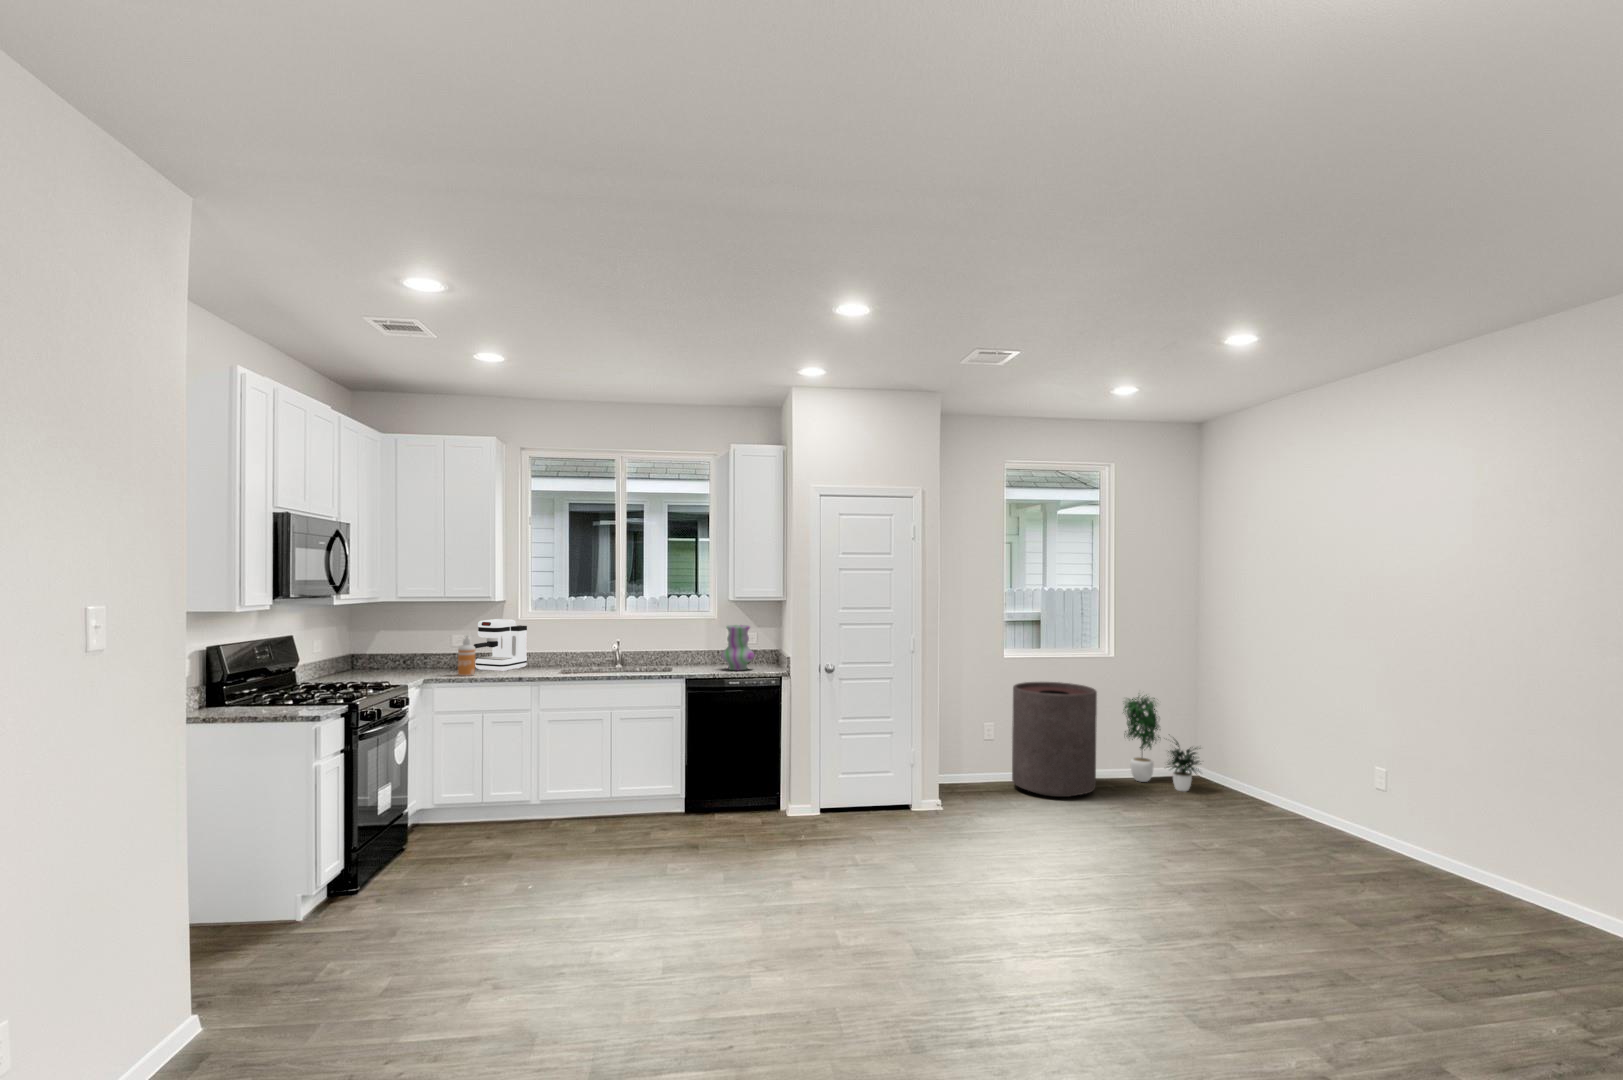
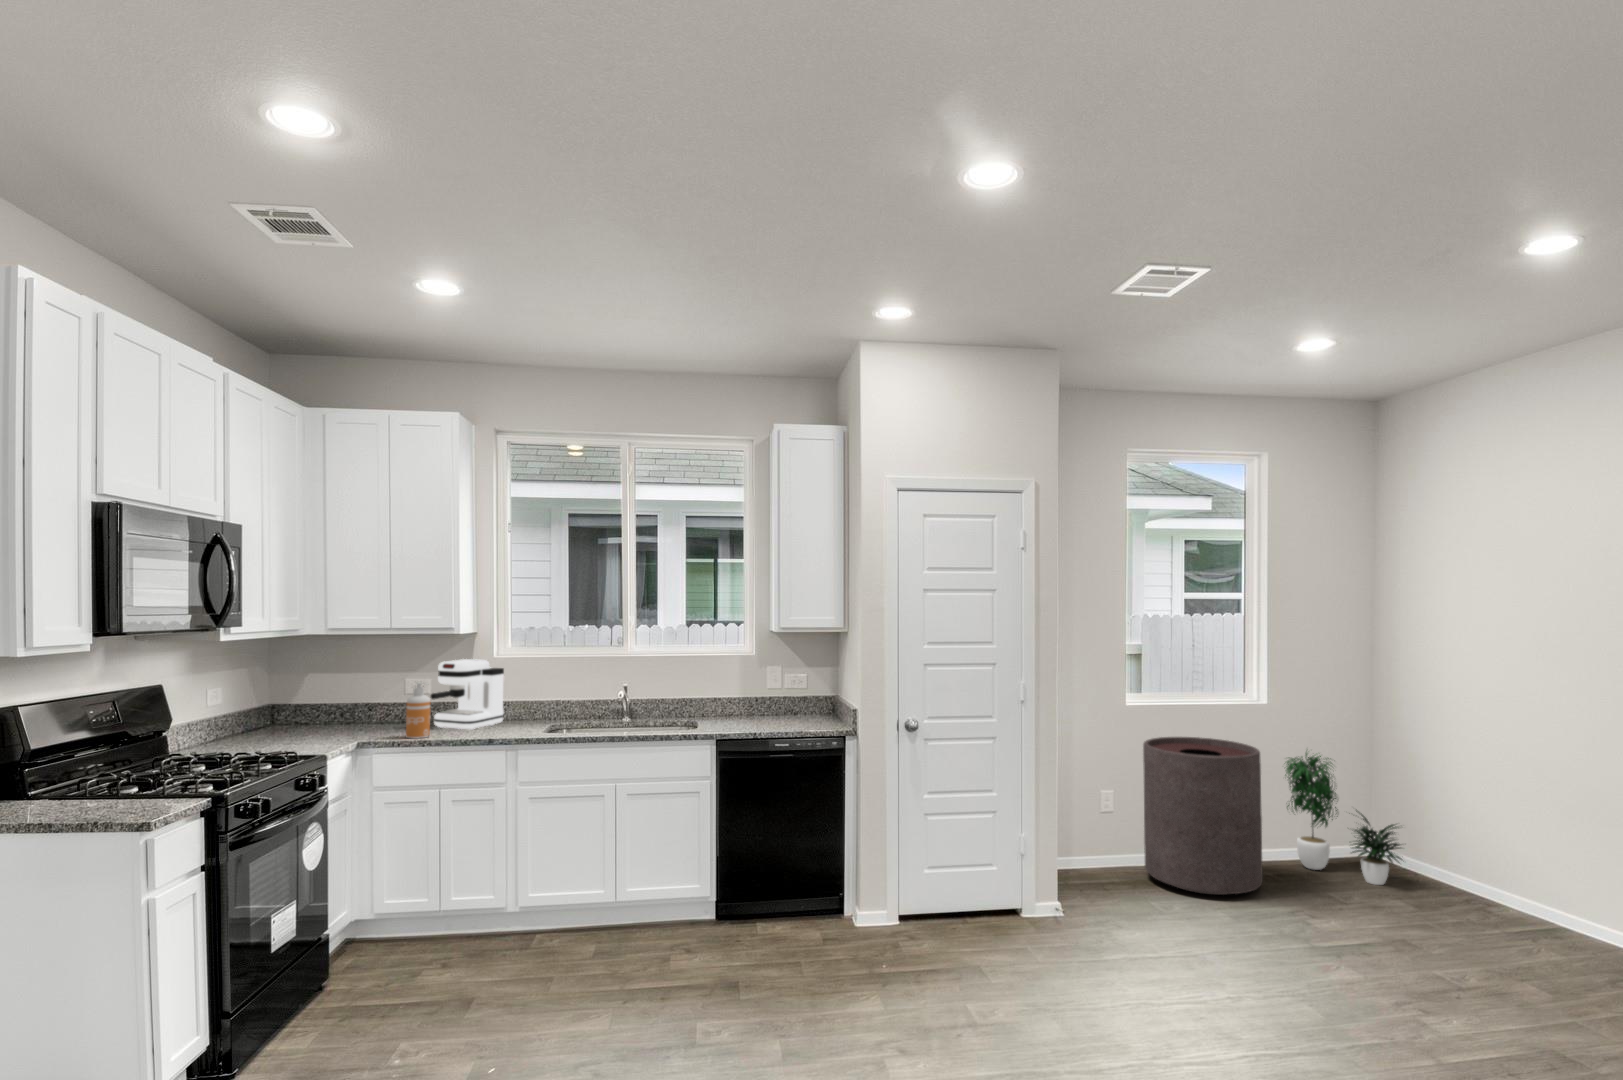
vase: present [721,625,754,670] -> none [762,665,806,727]

